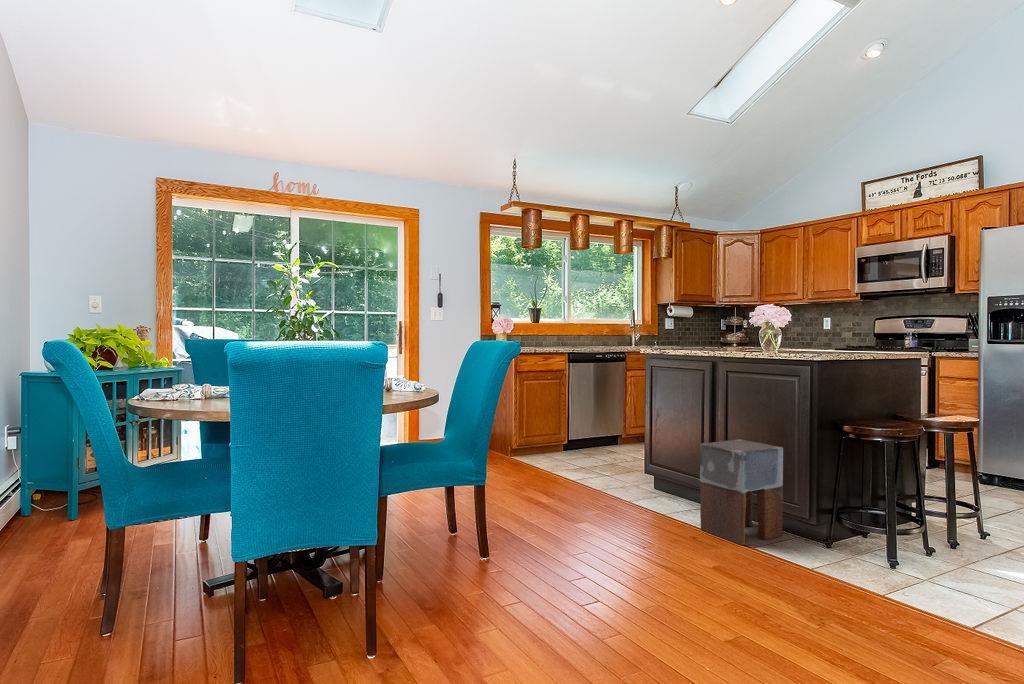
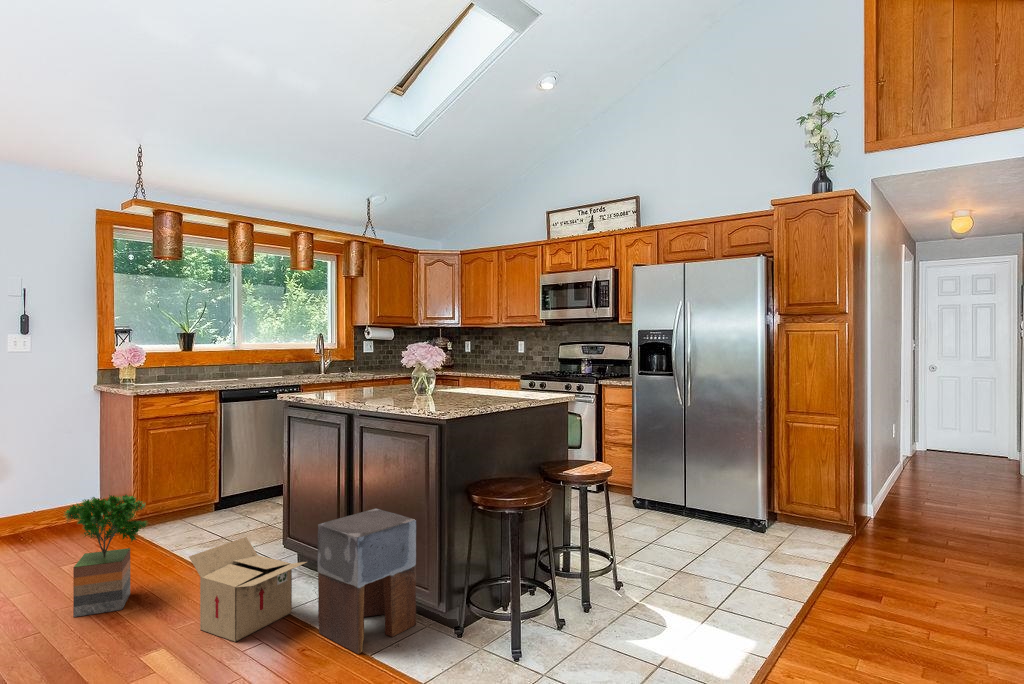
potted tree: none [503,417,557,499] -> present [64,495,147,617]
cardboard box: none [597,456,686,526] -> present [189,537,307,642]

